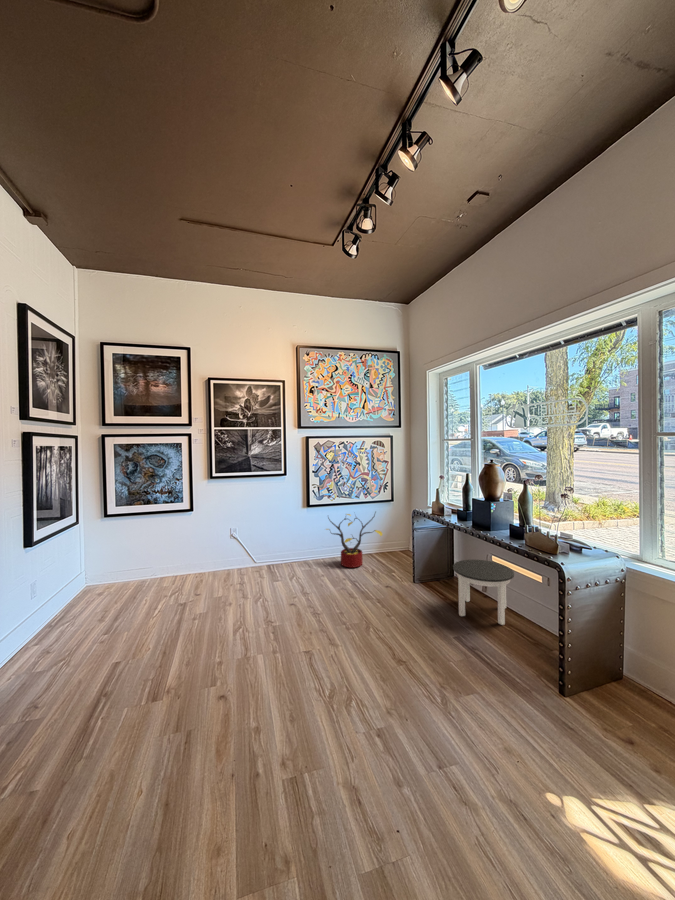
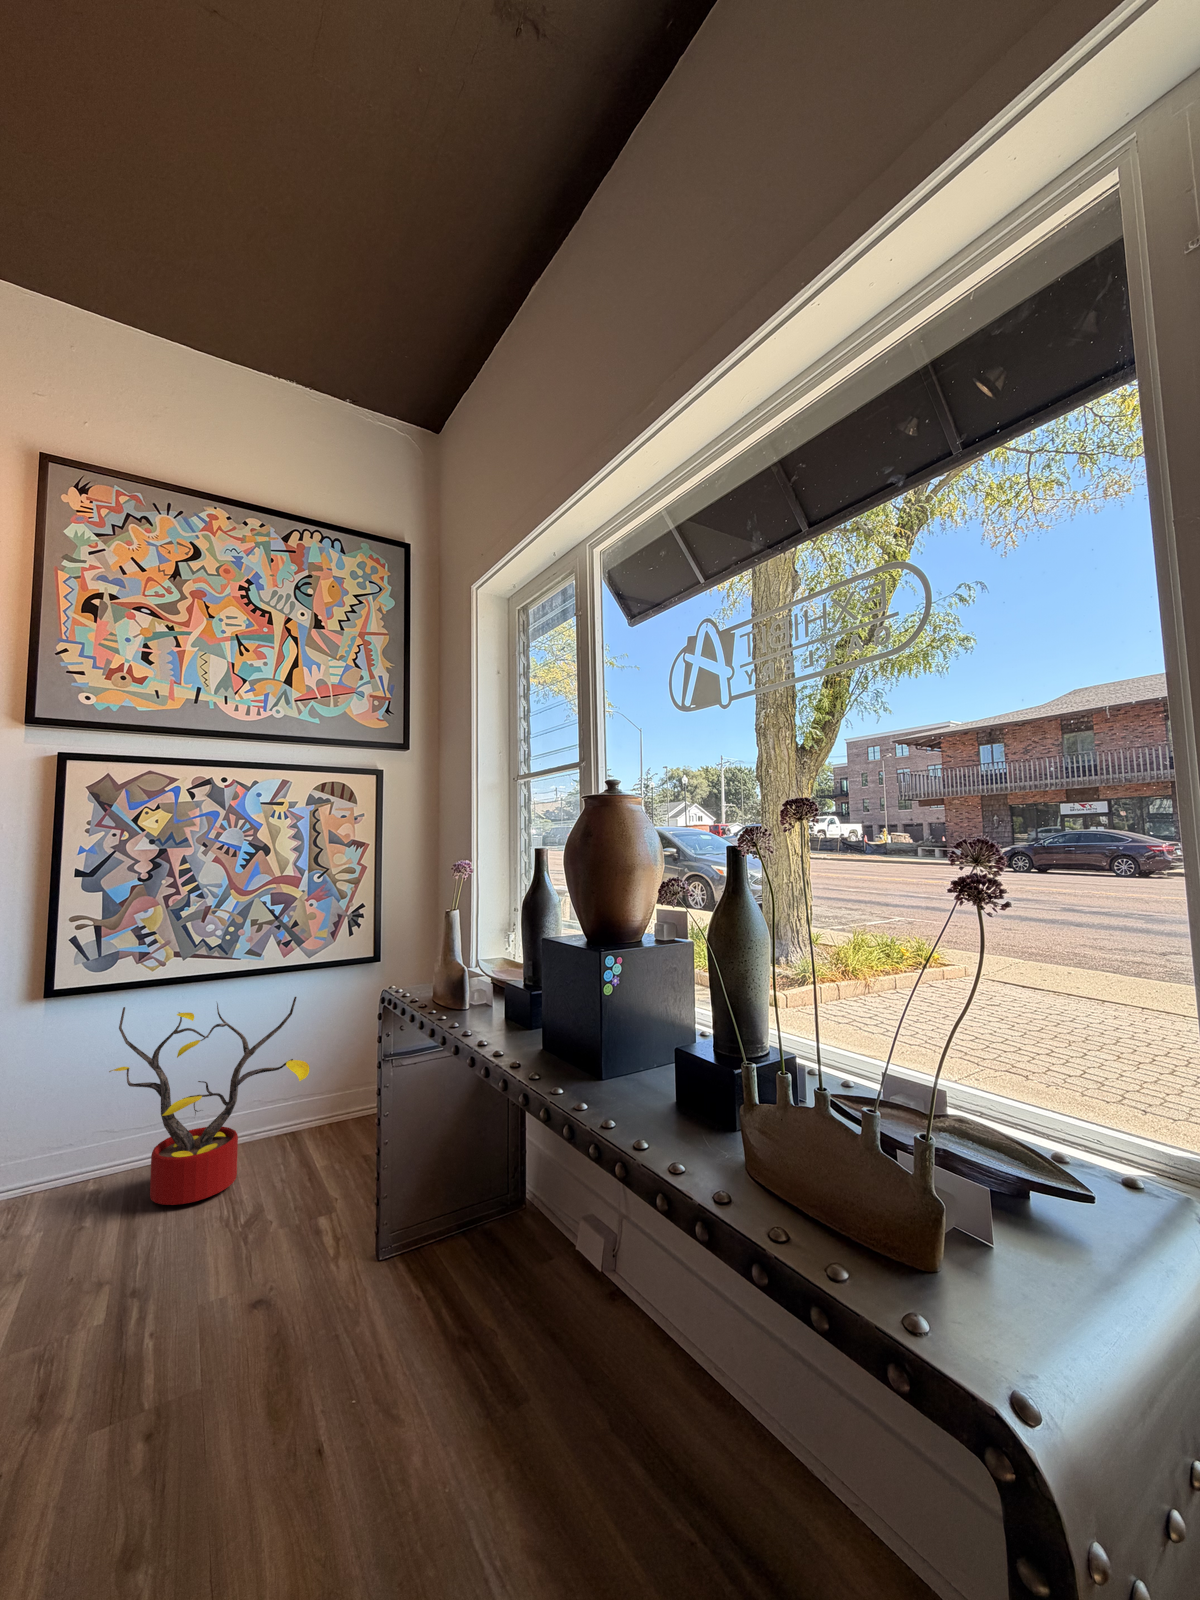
round table: present [453,560,514,625] -> none [467,1158,678,1459]

